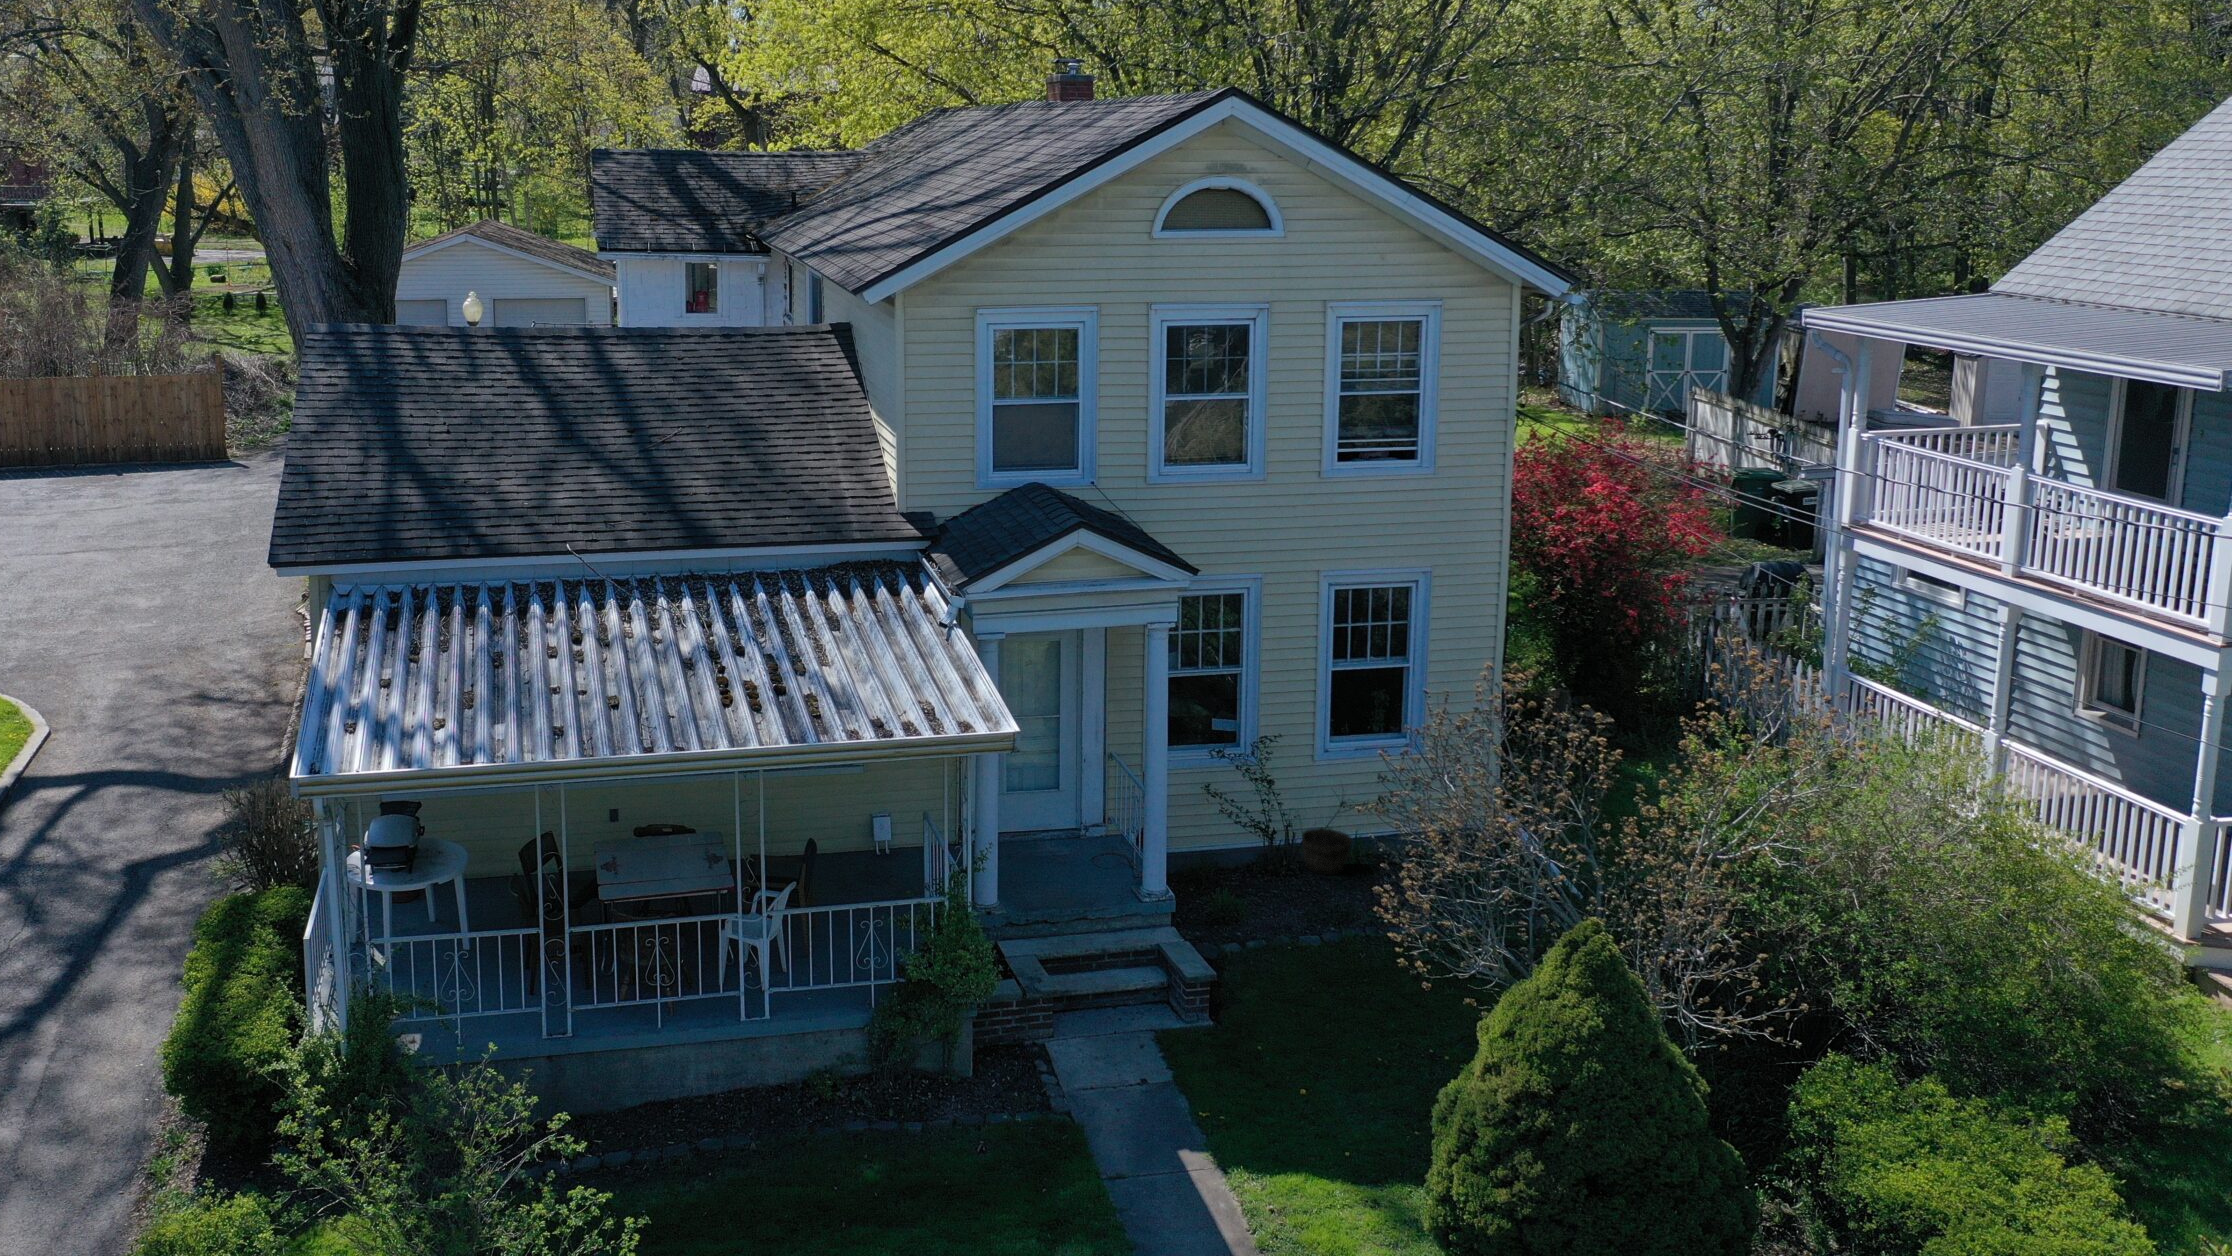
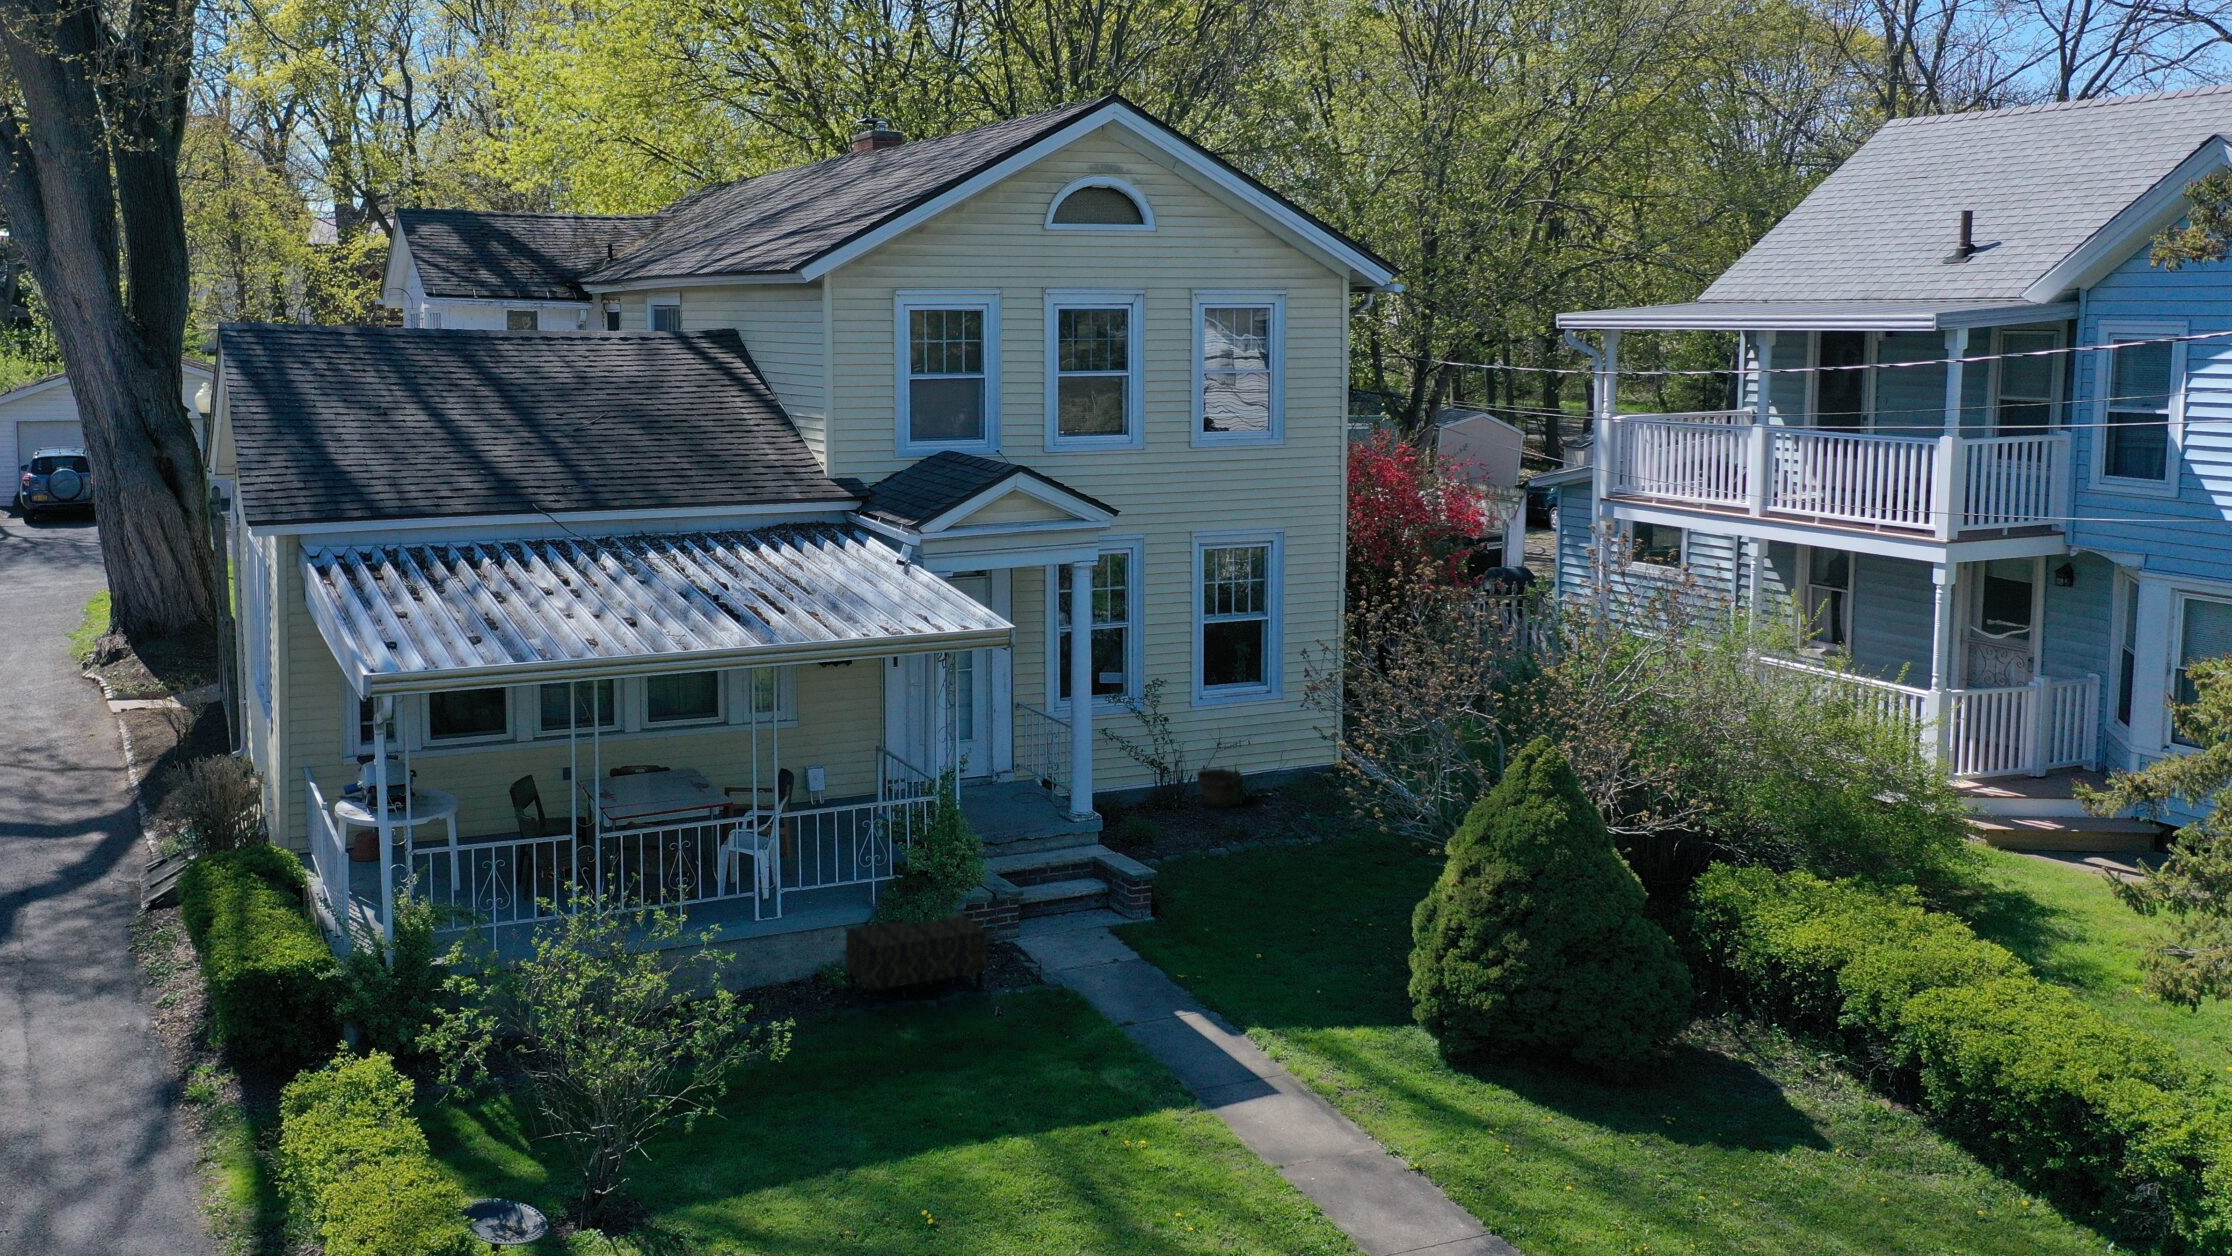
bench: none [836,1024,984,1124] -> present [846,914,988,1007]

